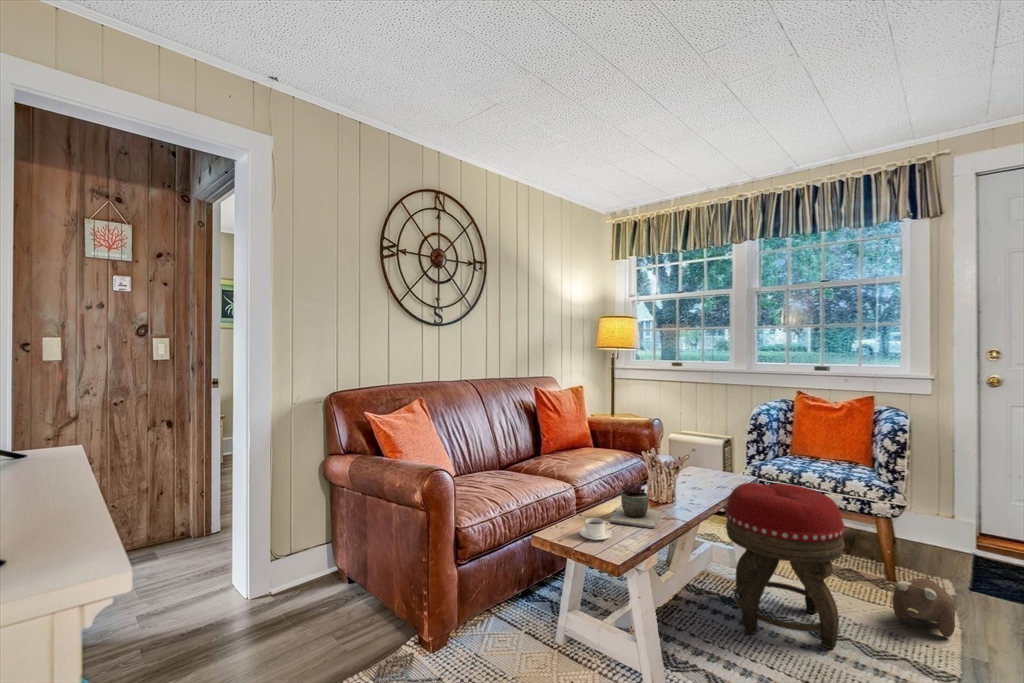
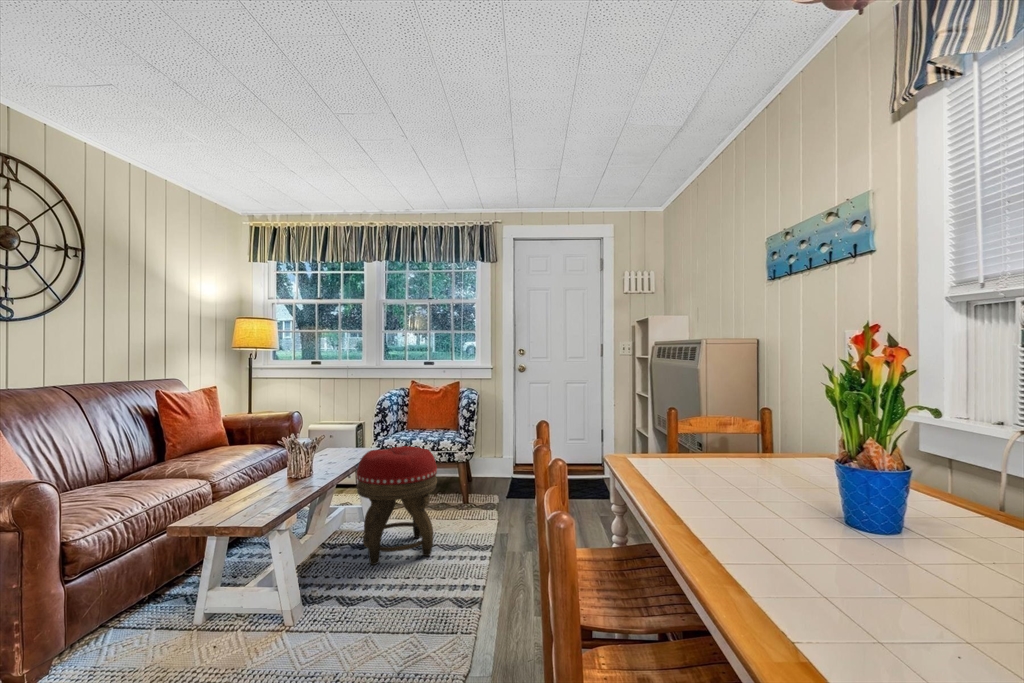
succulent plant: present [609,482,662,529] -> none [254,460,304,500]
coffee cup: present [579,518,612,540] -> none [223,497,258,516]
plush toy: present [893,578,955,637] -> none [465,494,498,528]

